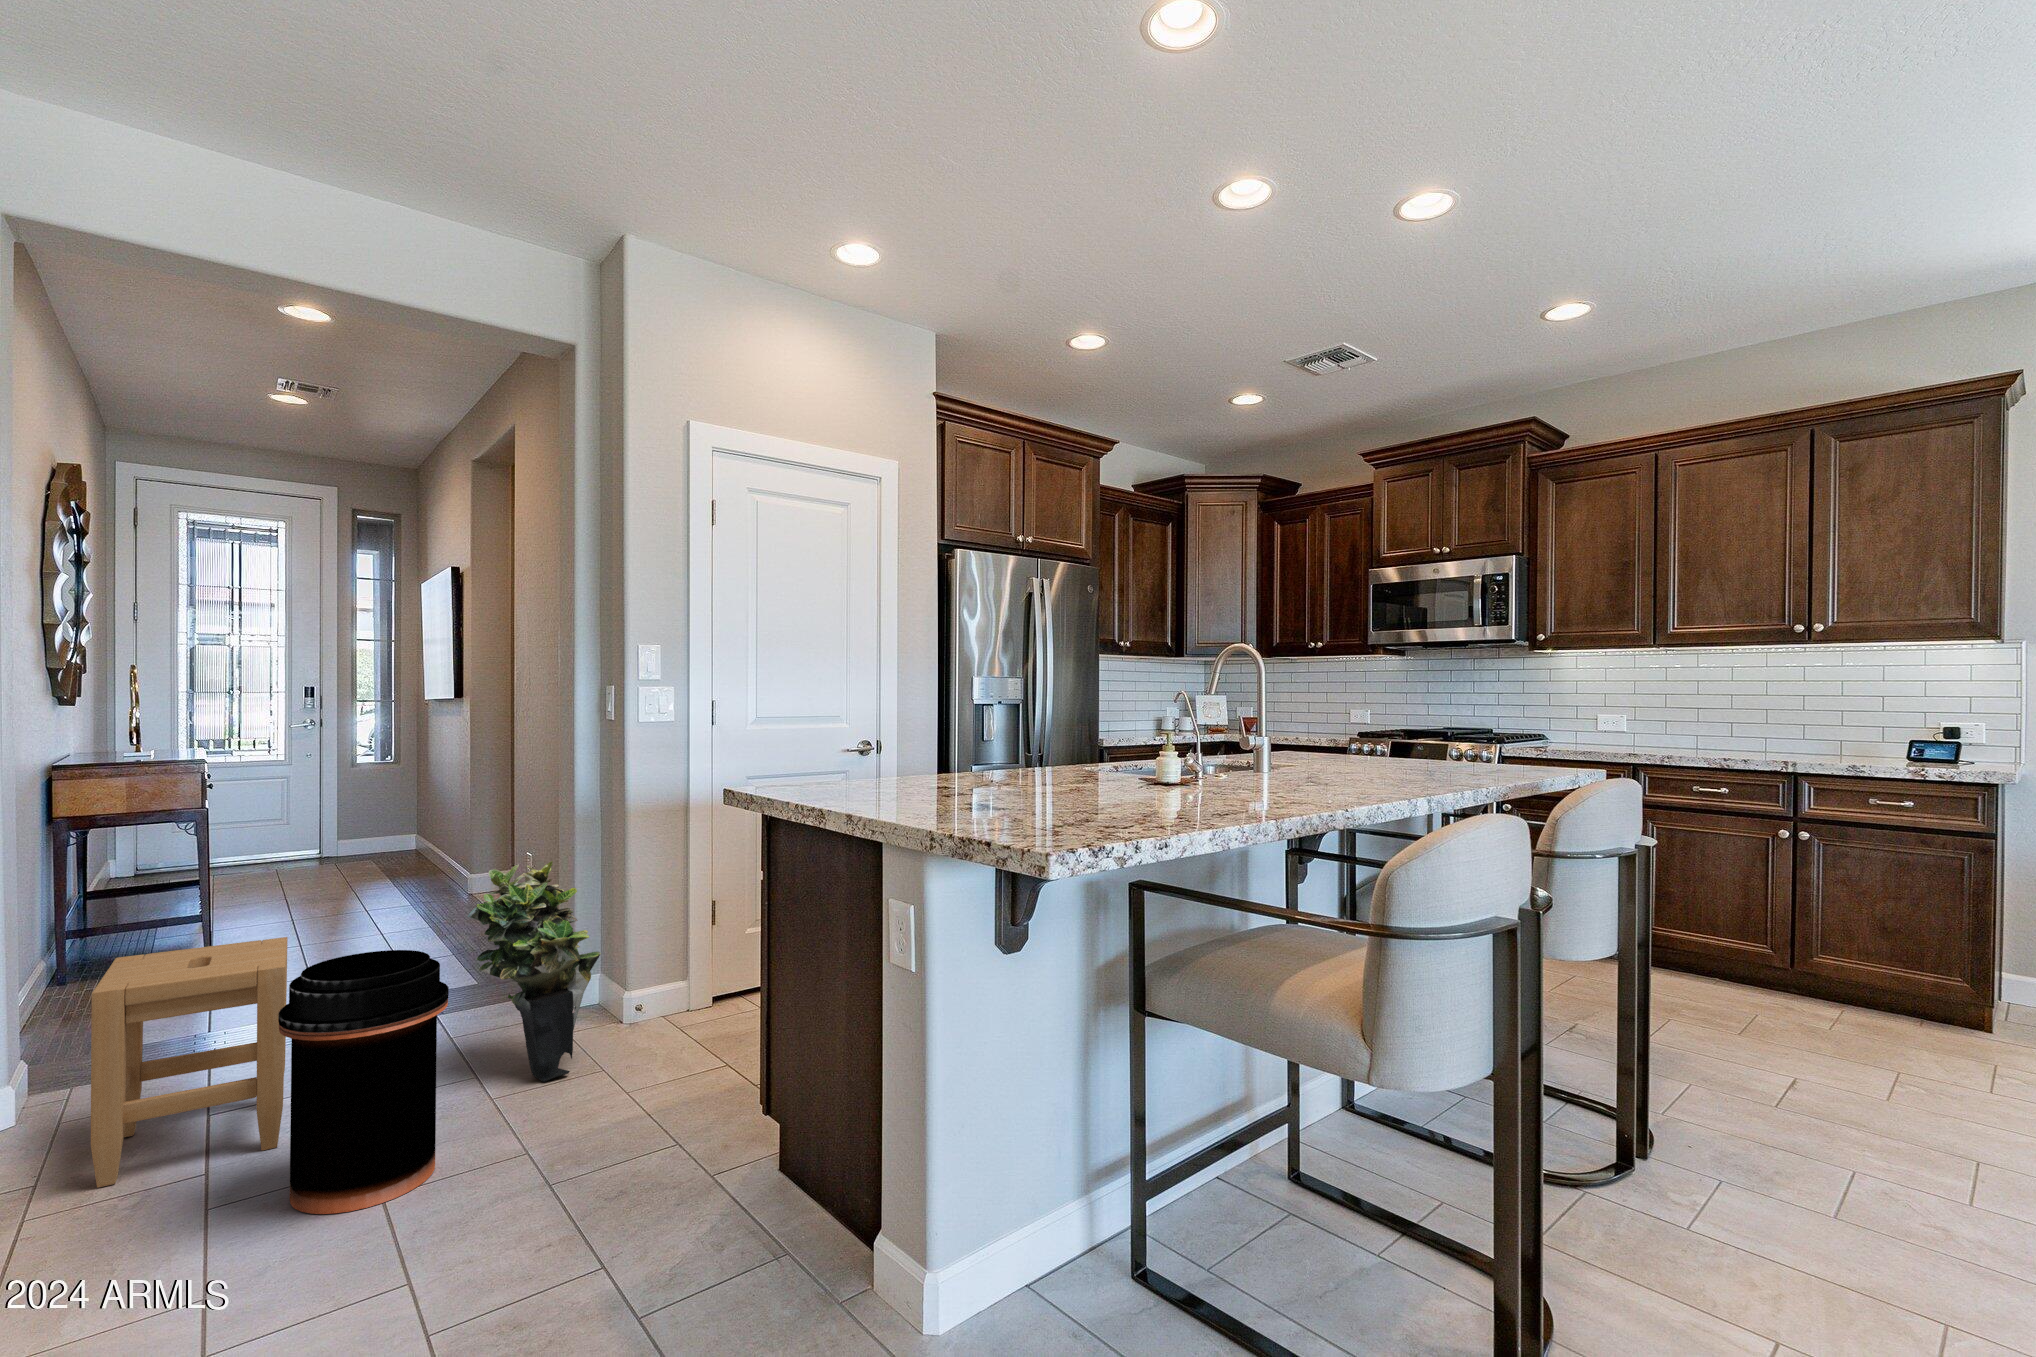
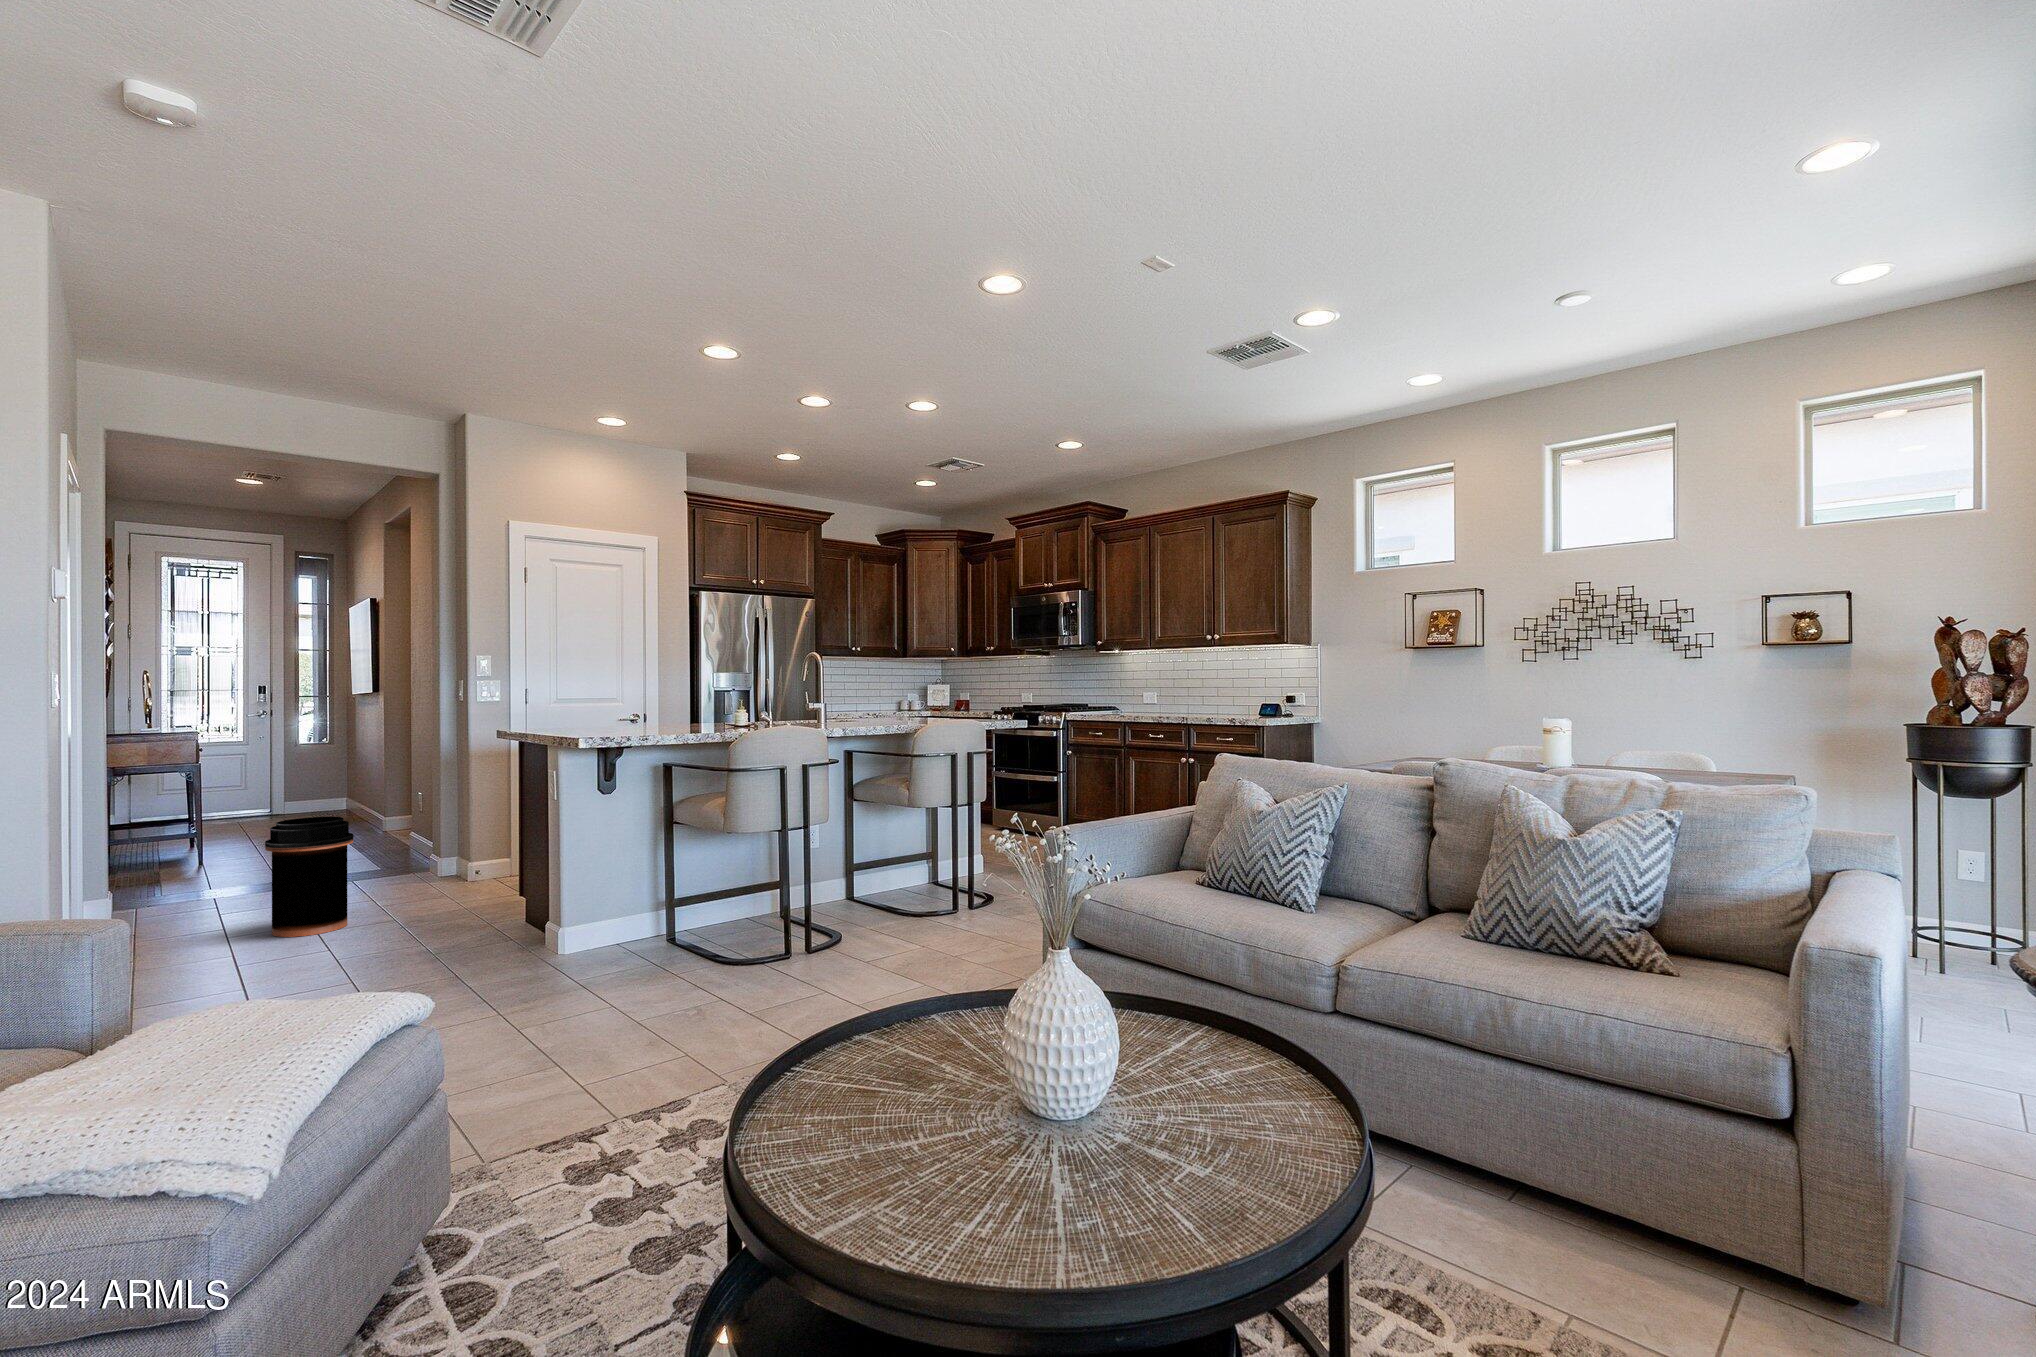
potted plant: present [468,861,601,1082] -> none [368,781,449,900]
stool: present [91,937,288,1188] -> none [167,820,266,934]

